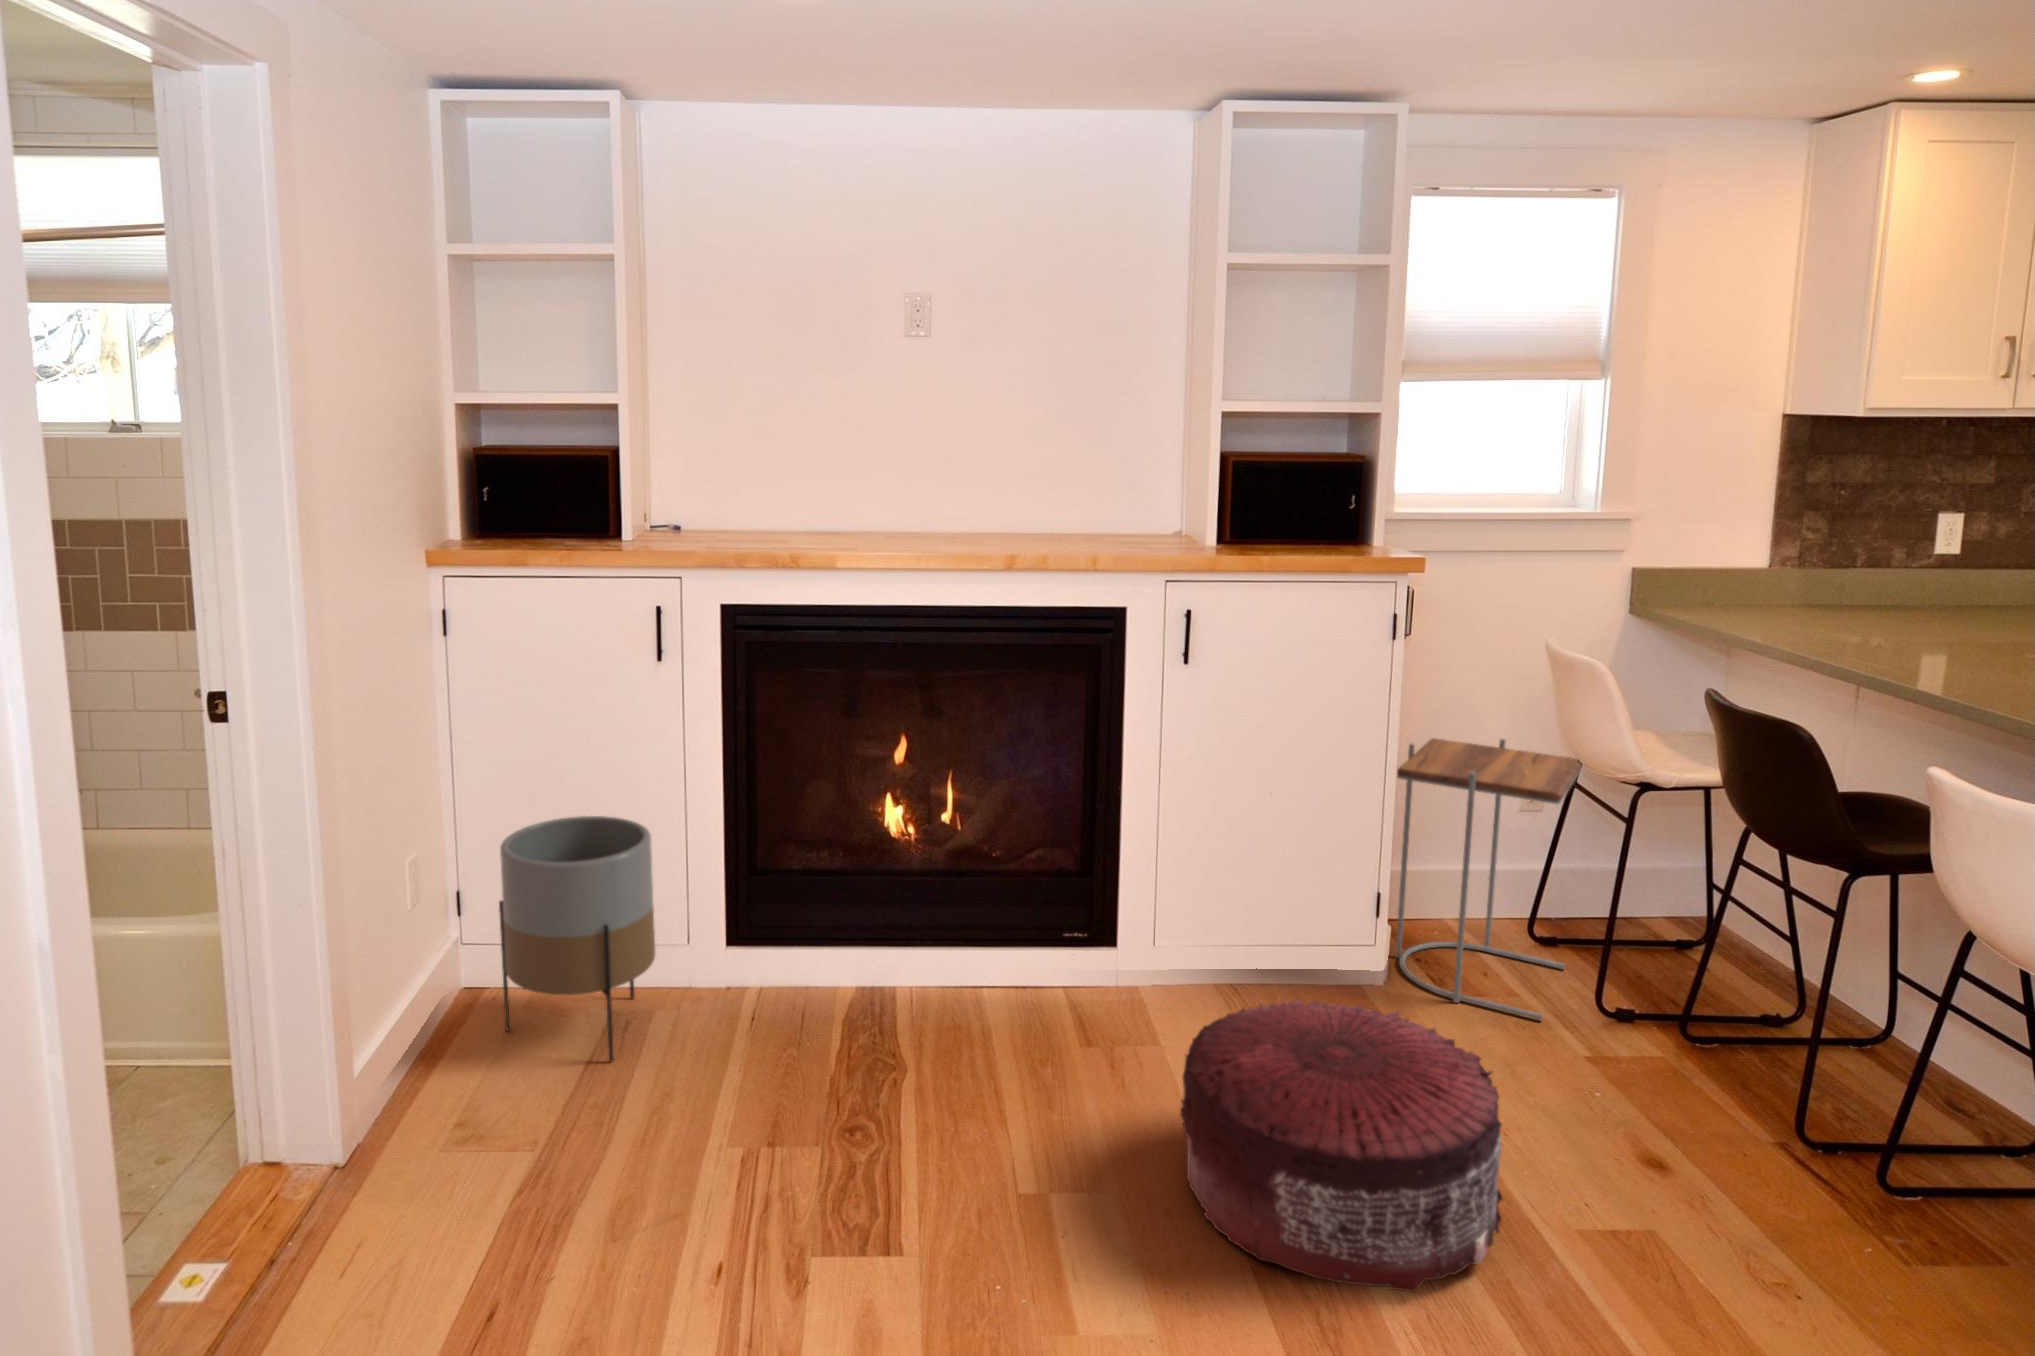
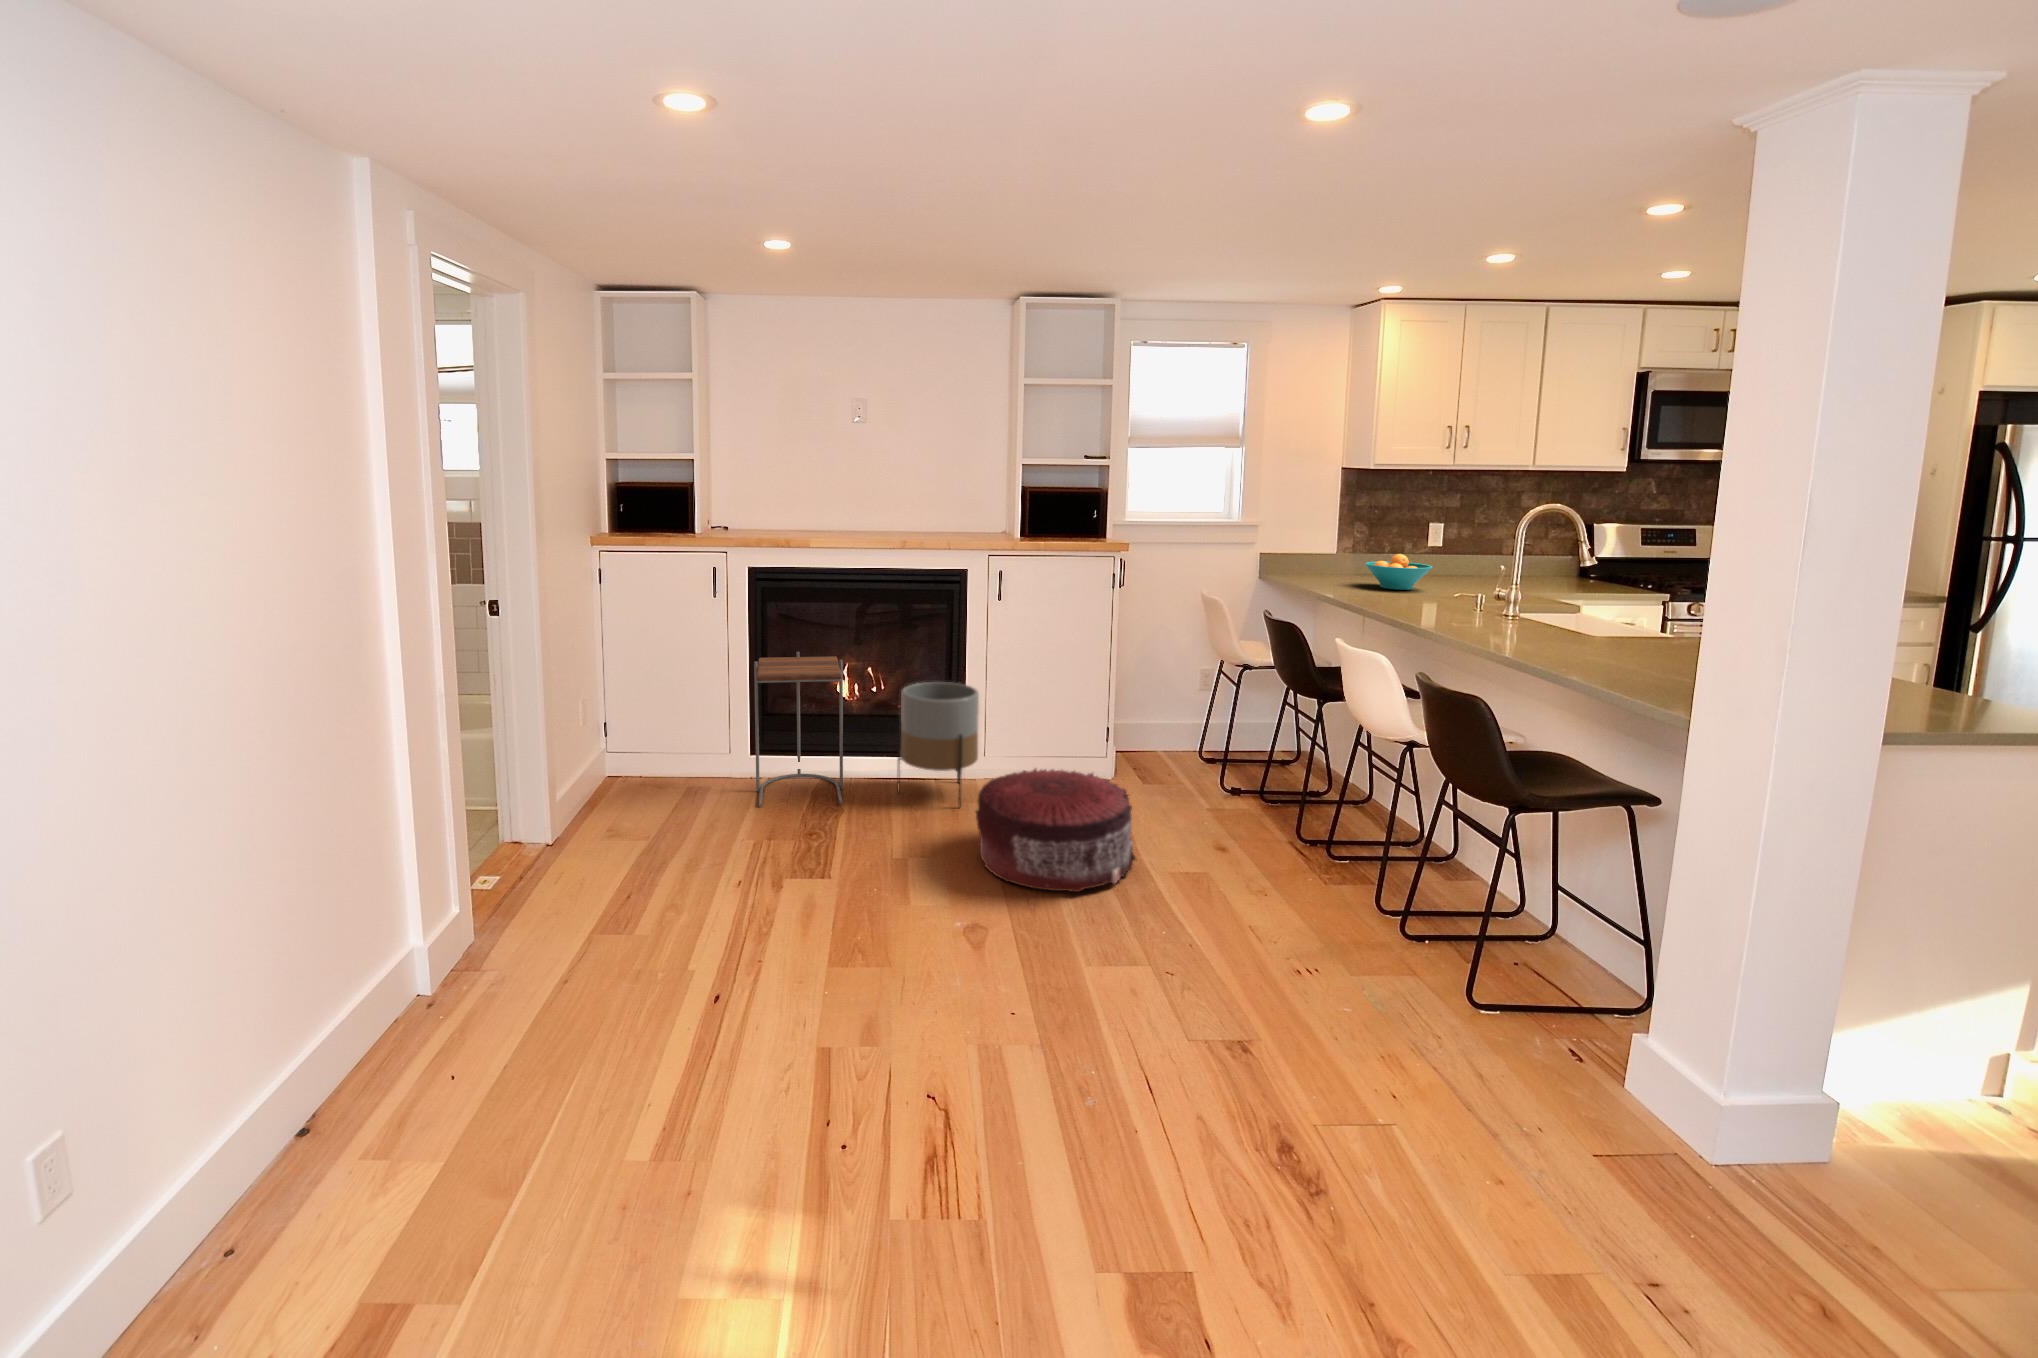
fruit bowl: none [1843,572,1980,638] -> present [1365,554,1432,590]
side table: present [1395,738,1582,1020] -> present [754,652,843,807]
planter: present [499,816,655,1062] -> present [898,682,979,807]

